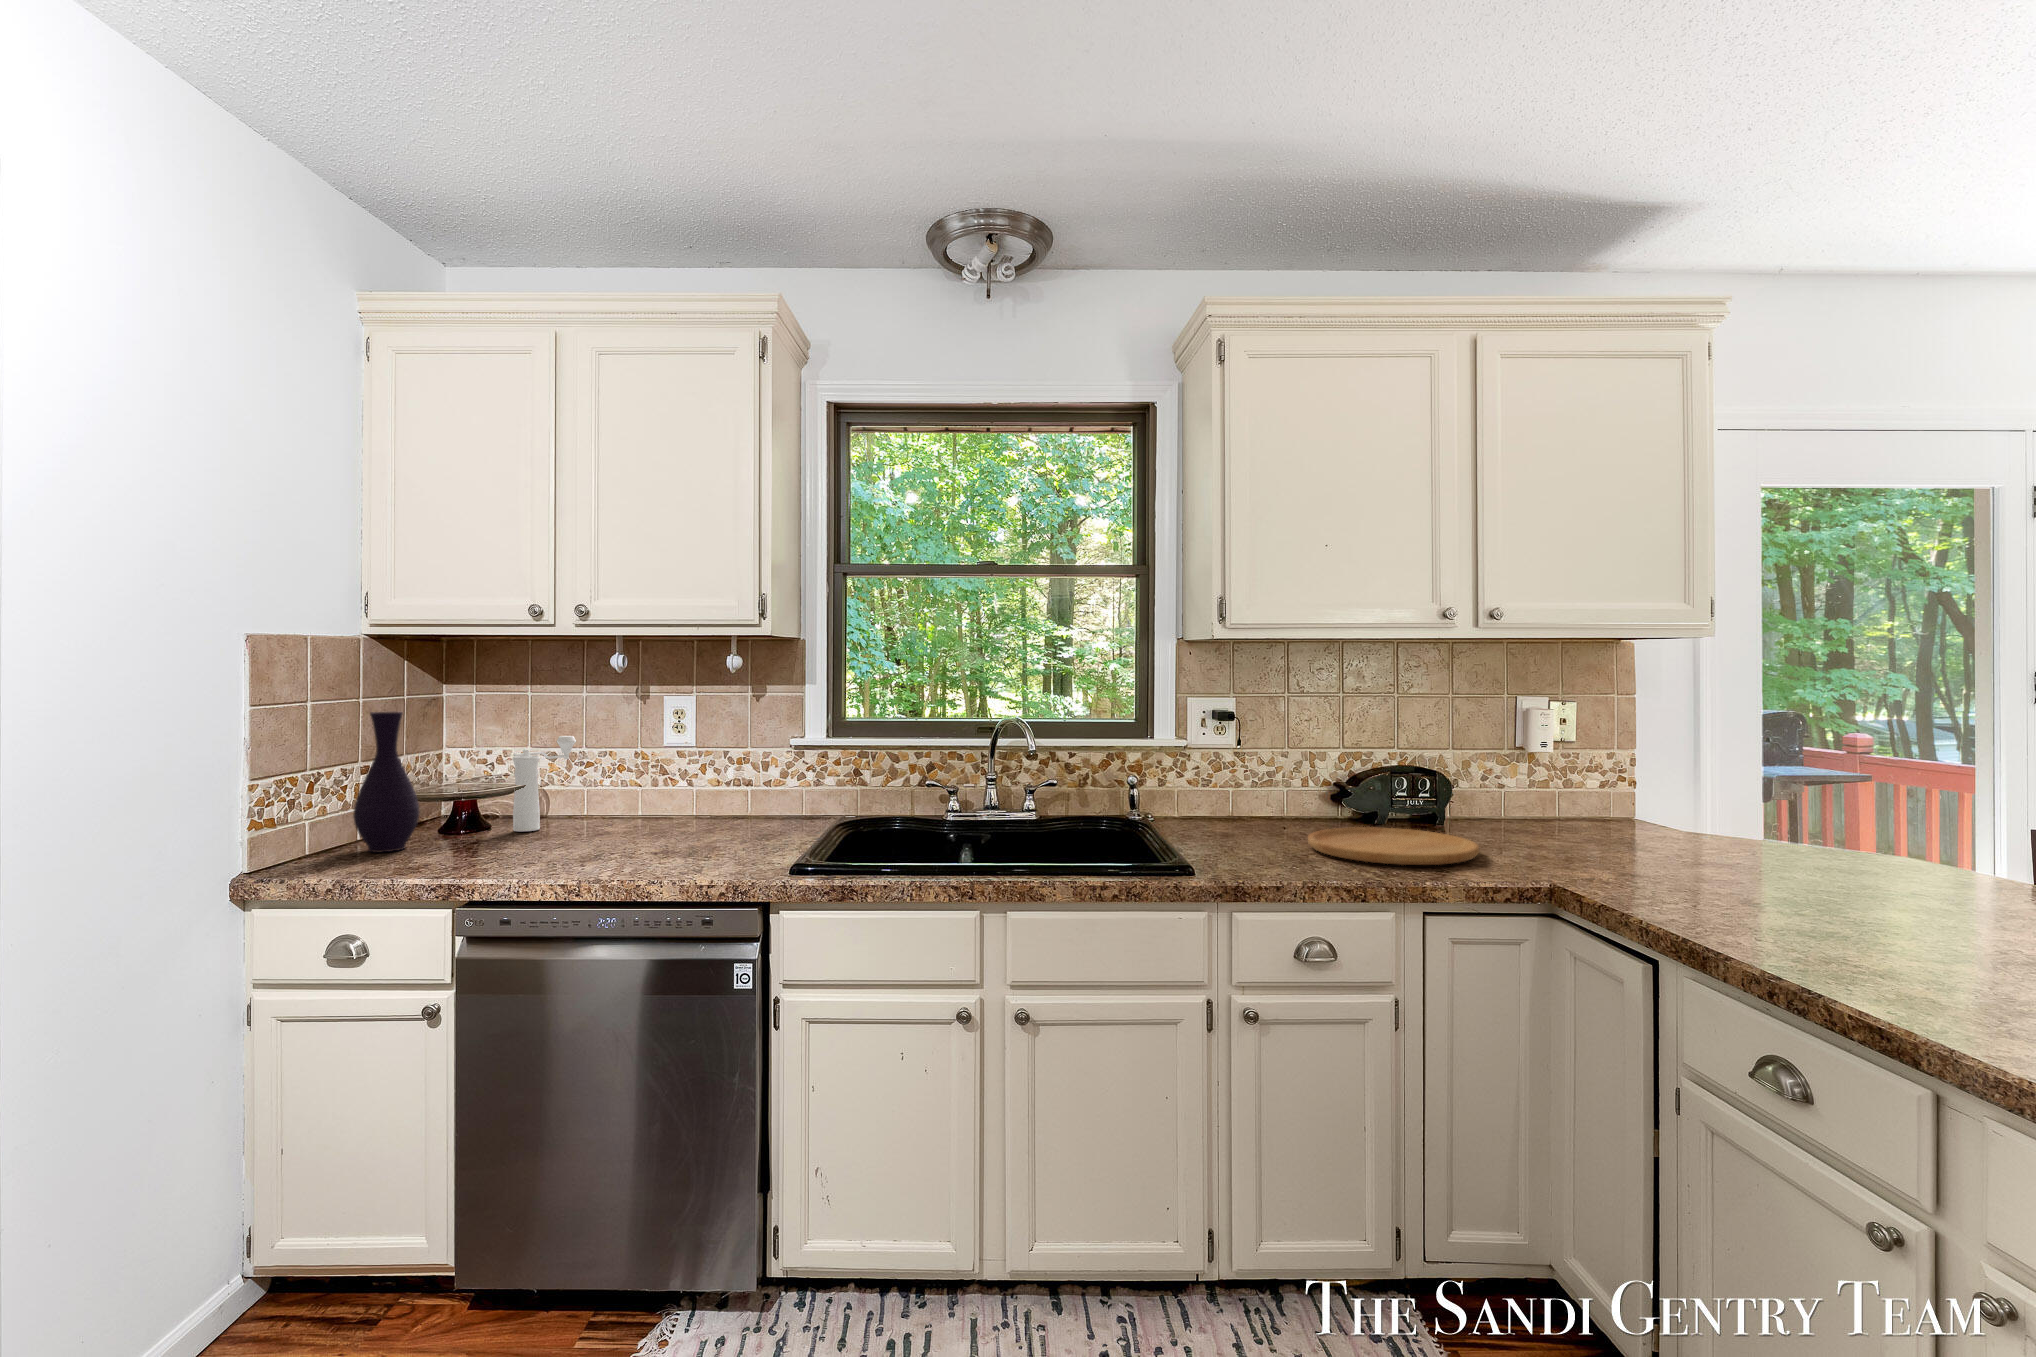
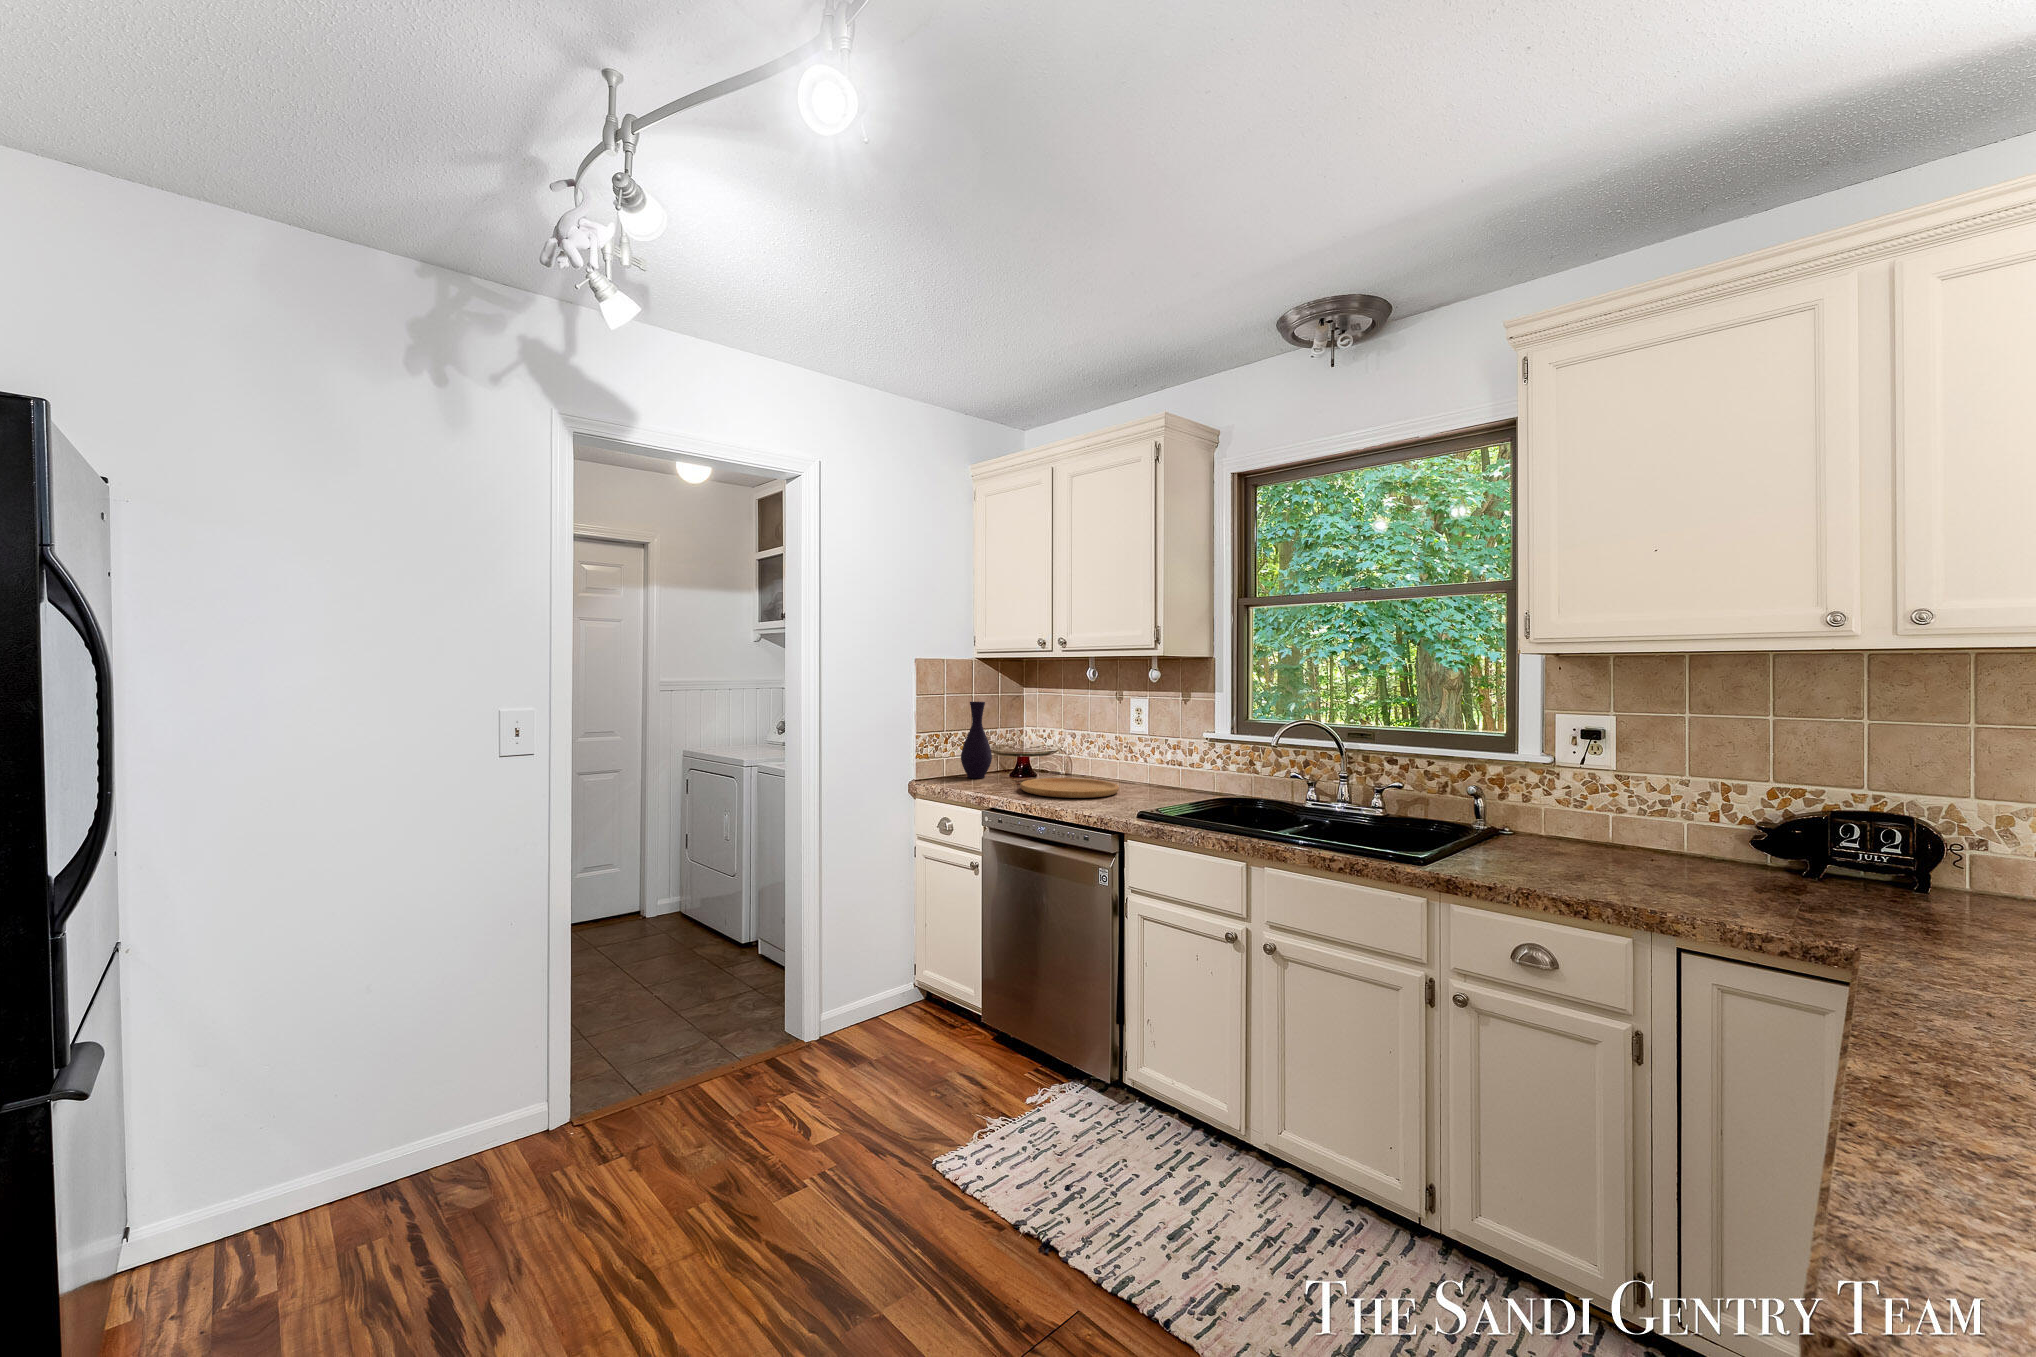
pepper mill: present [513,736,576,832] -> none [1044,722,1084,777]
cutting board: present [1308,827,1479,865] -> present [1020,778,1119,798]

